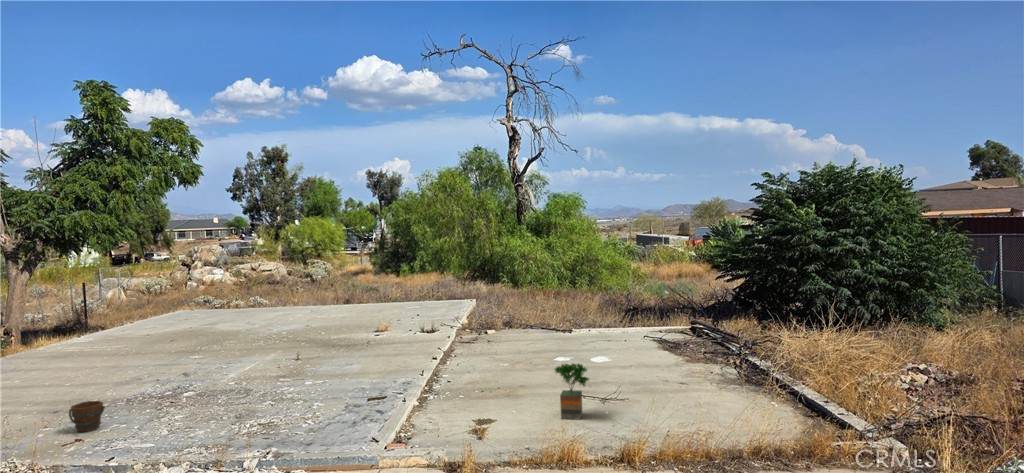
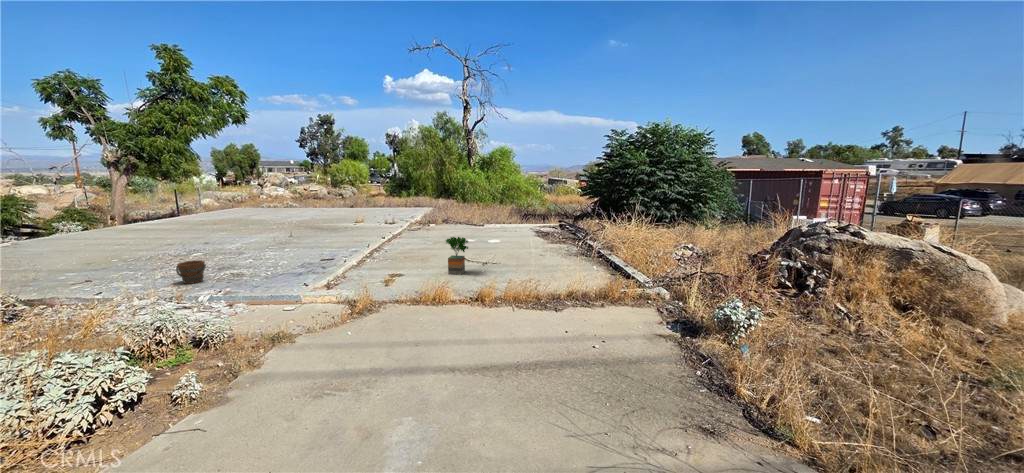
bucket: present [69,401,105,432] -> present [176,260,206,284]

